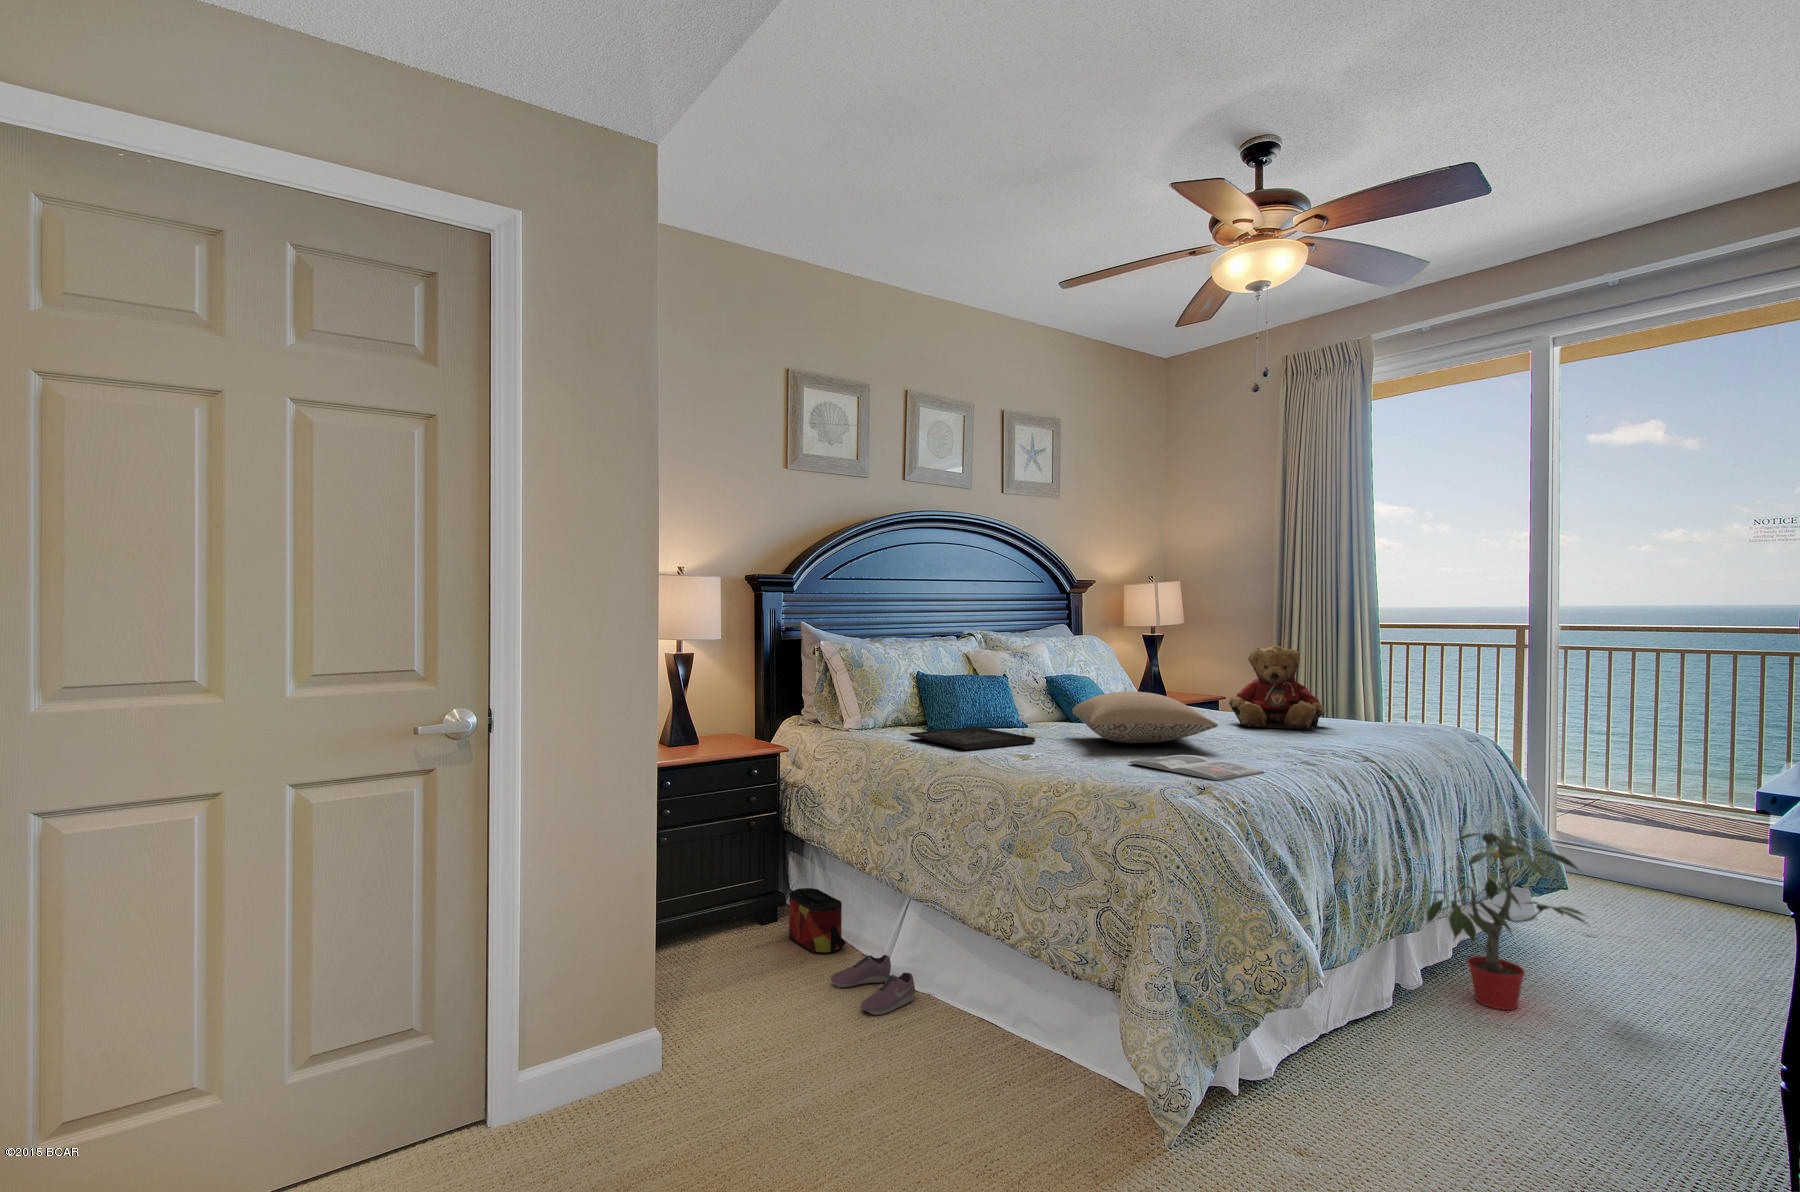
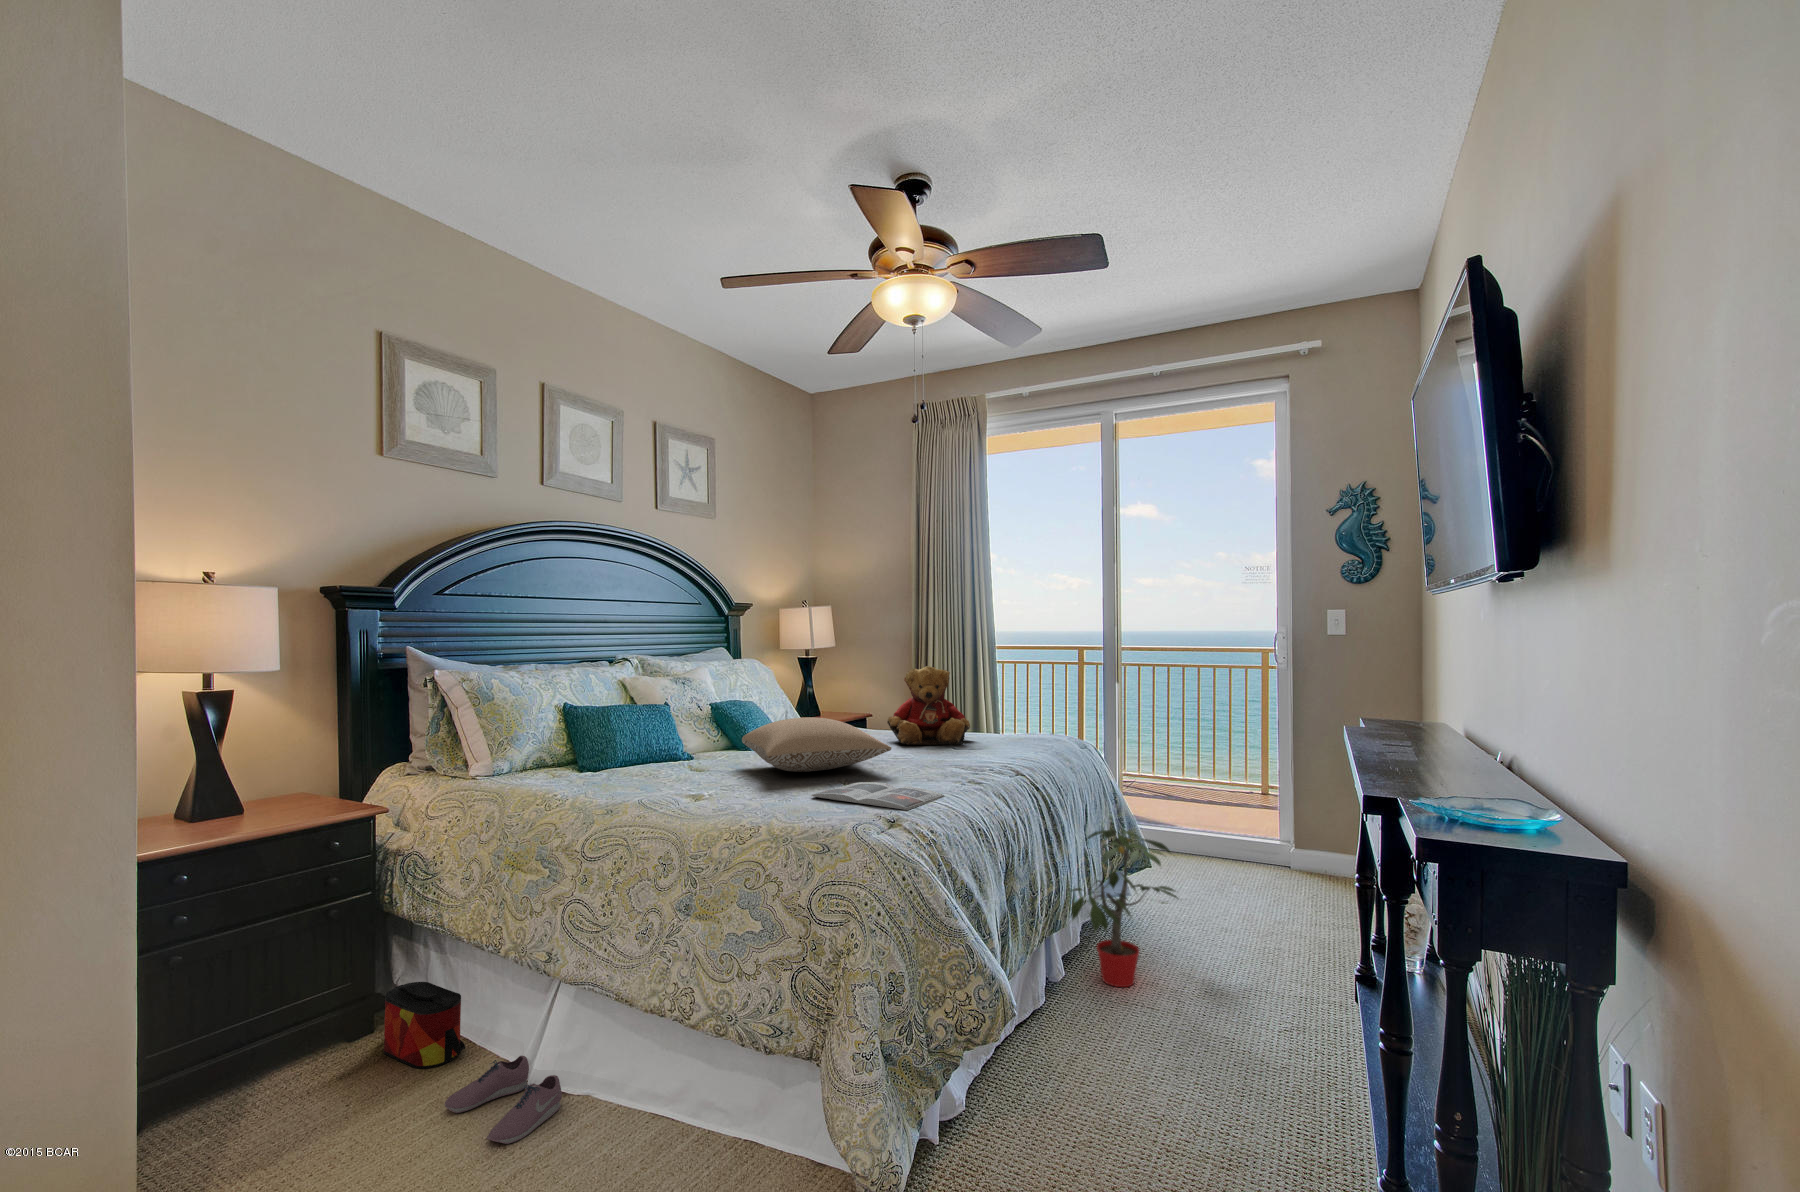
tray: present [910,727,1035,750] -> none [555,763,705,794]

